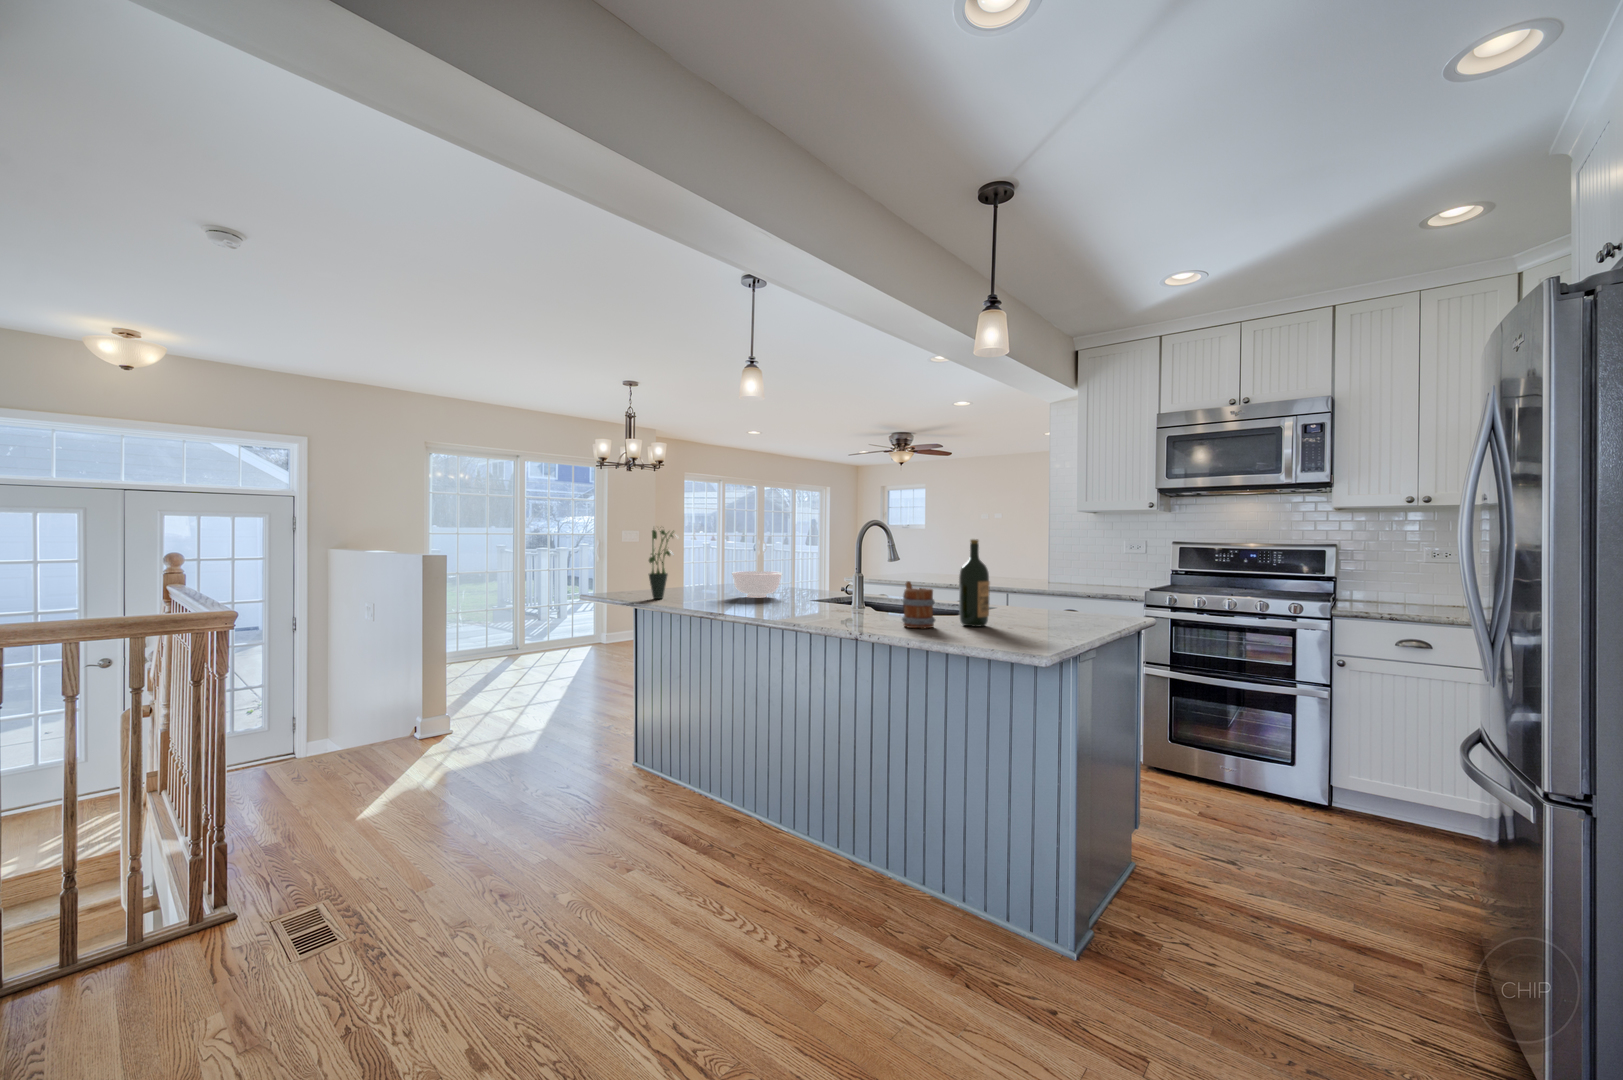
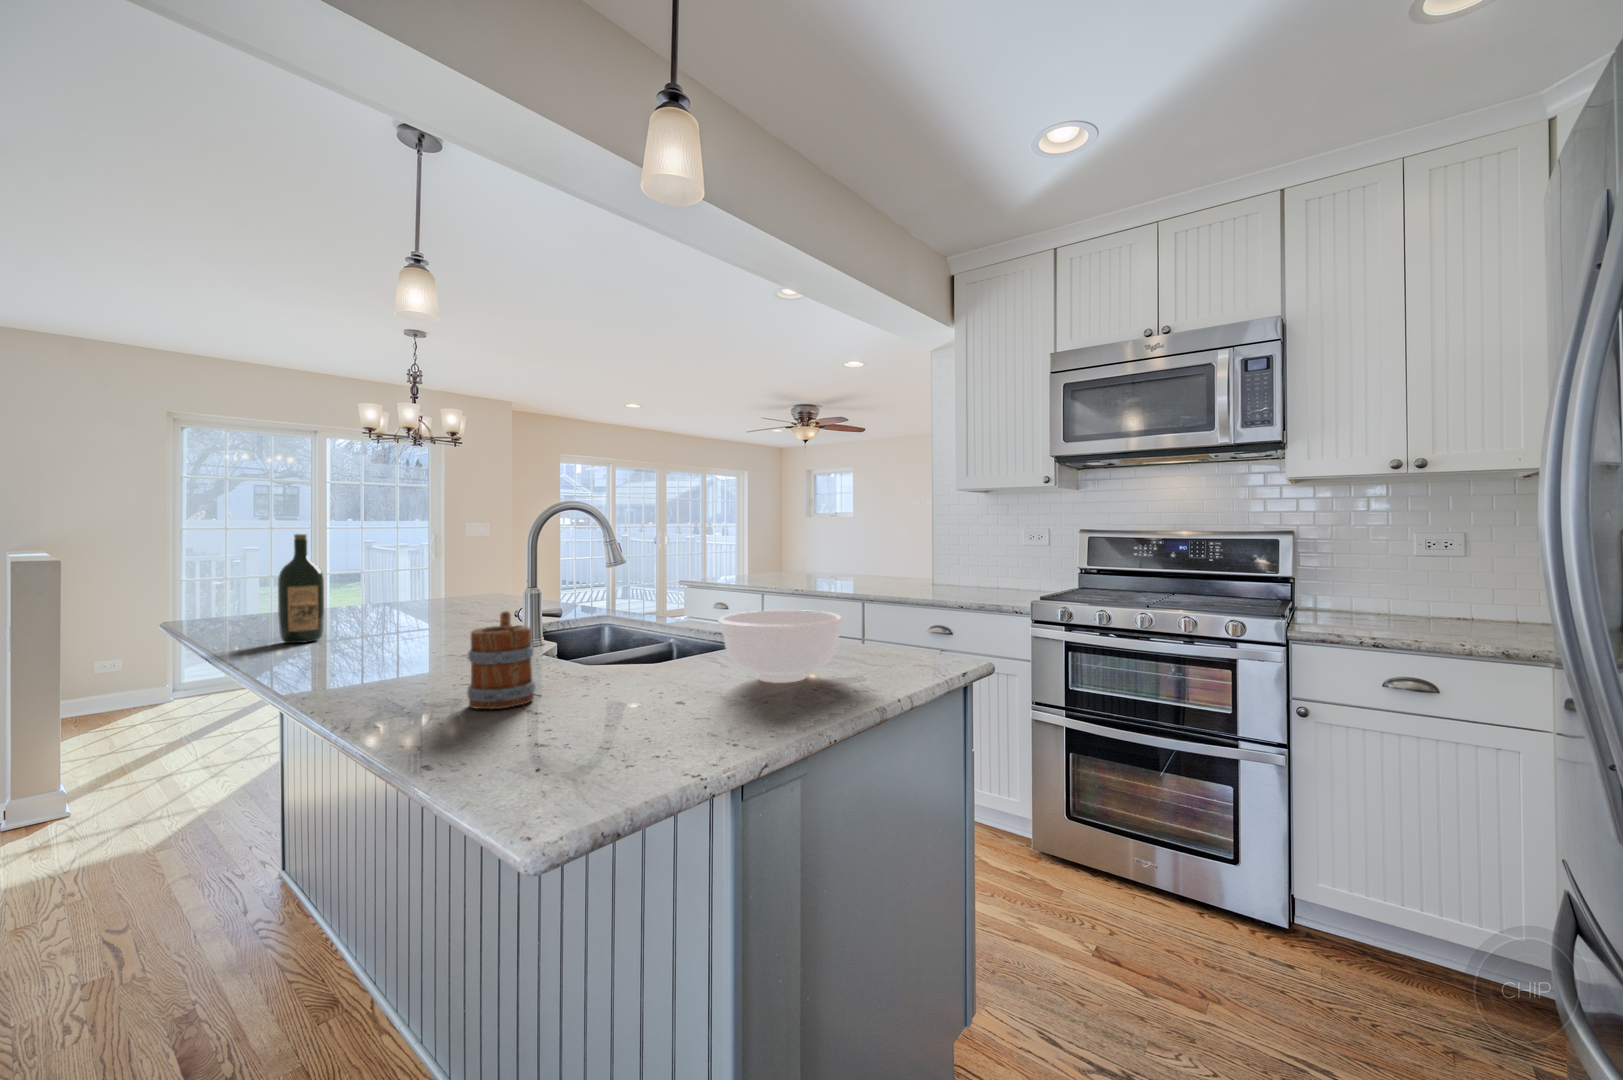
potted plant: present [649,530,673,599] -> none [213,518,276,637]
wine bottle: present [959,539,990,627] -> present [278,534,324,643]
bowl: present [732,571,782,598] -> present [718,610,843,683]

